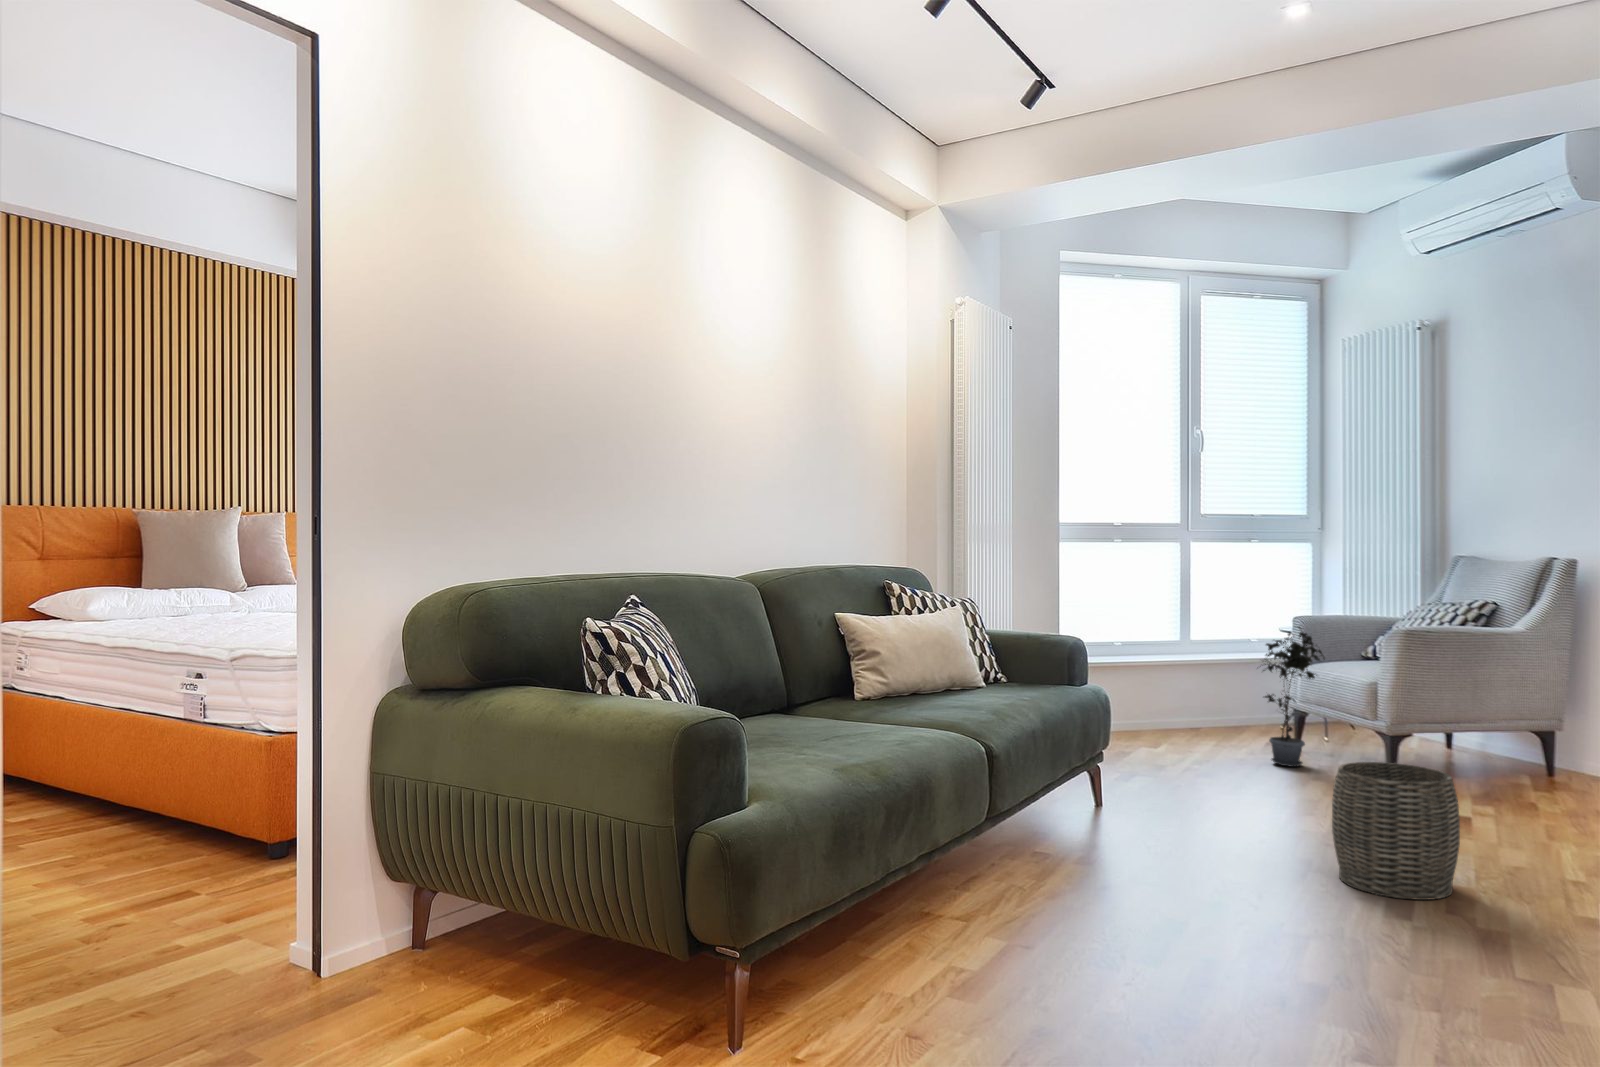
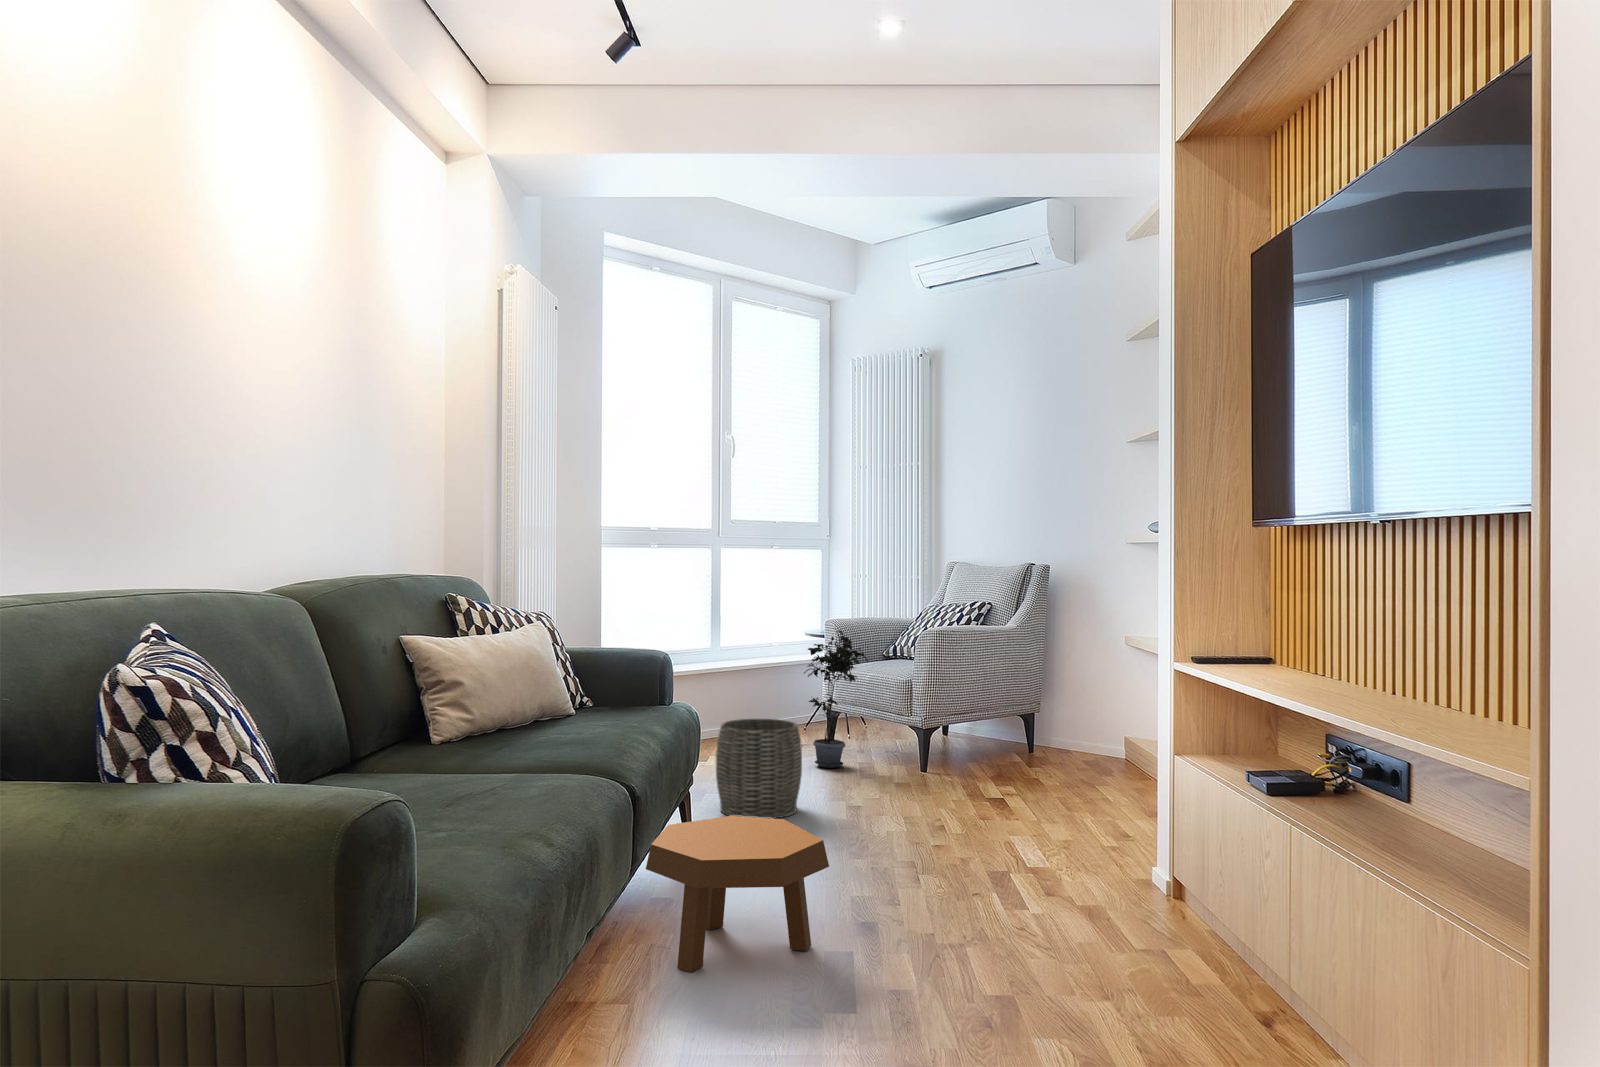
woven basket: present [1332,762,1460,900] -> present [716,719,802,819]
footstool: none [1008,784,1179,914] -> present [646,816,829,972]

